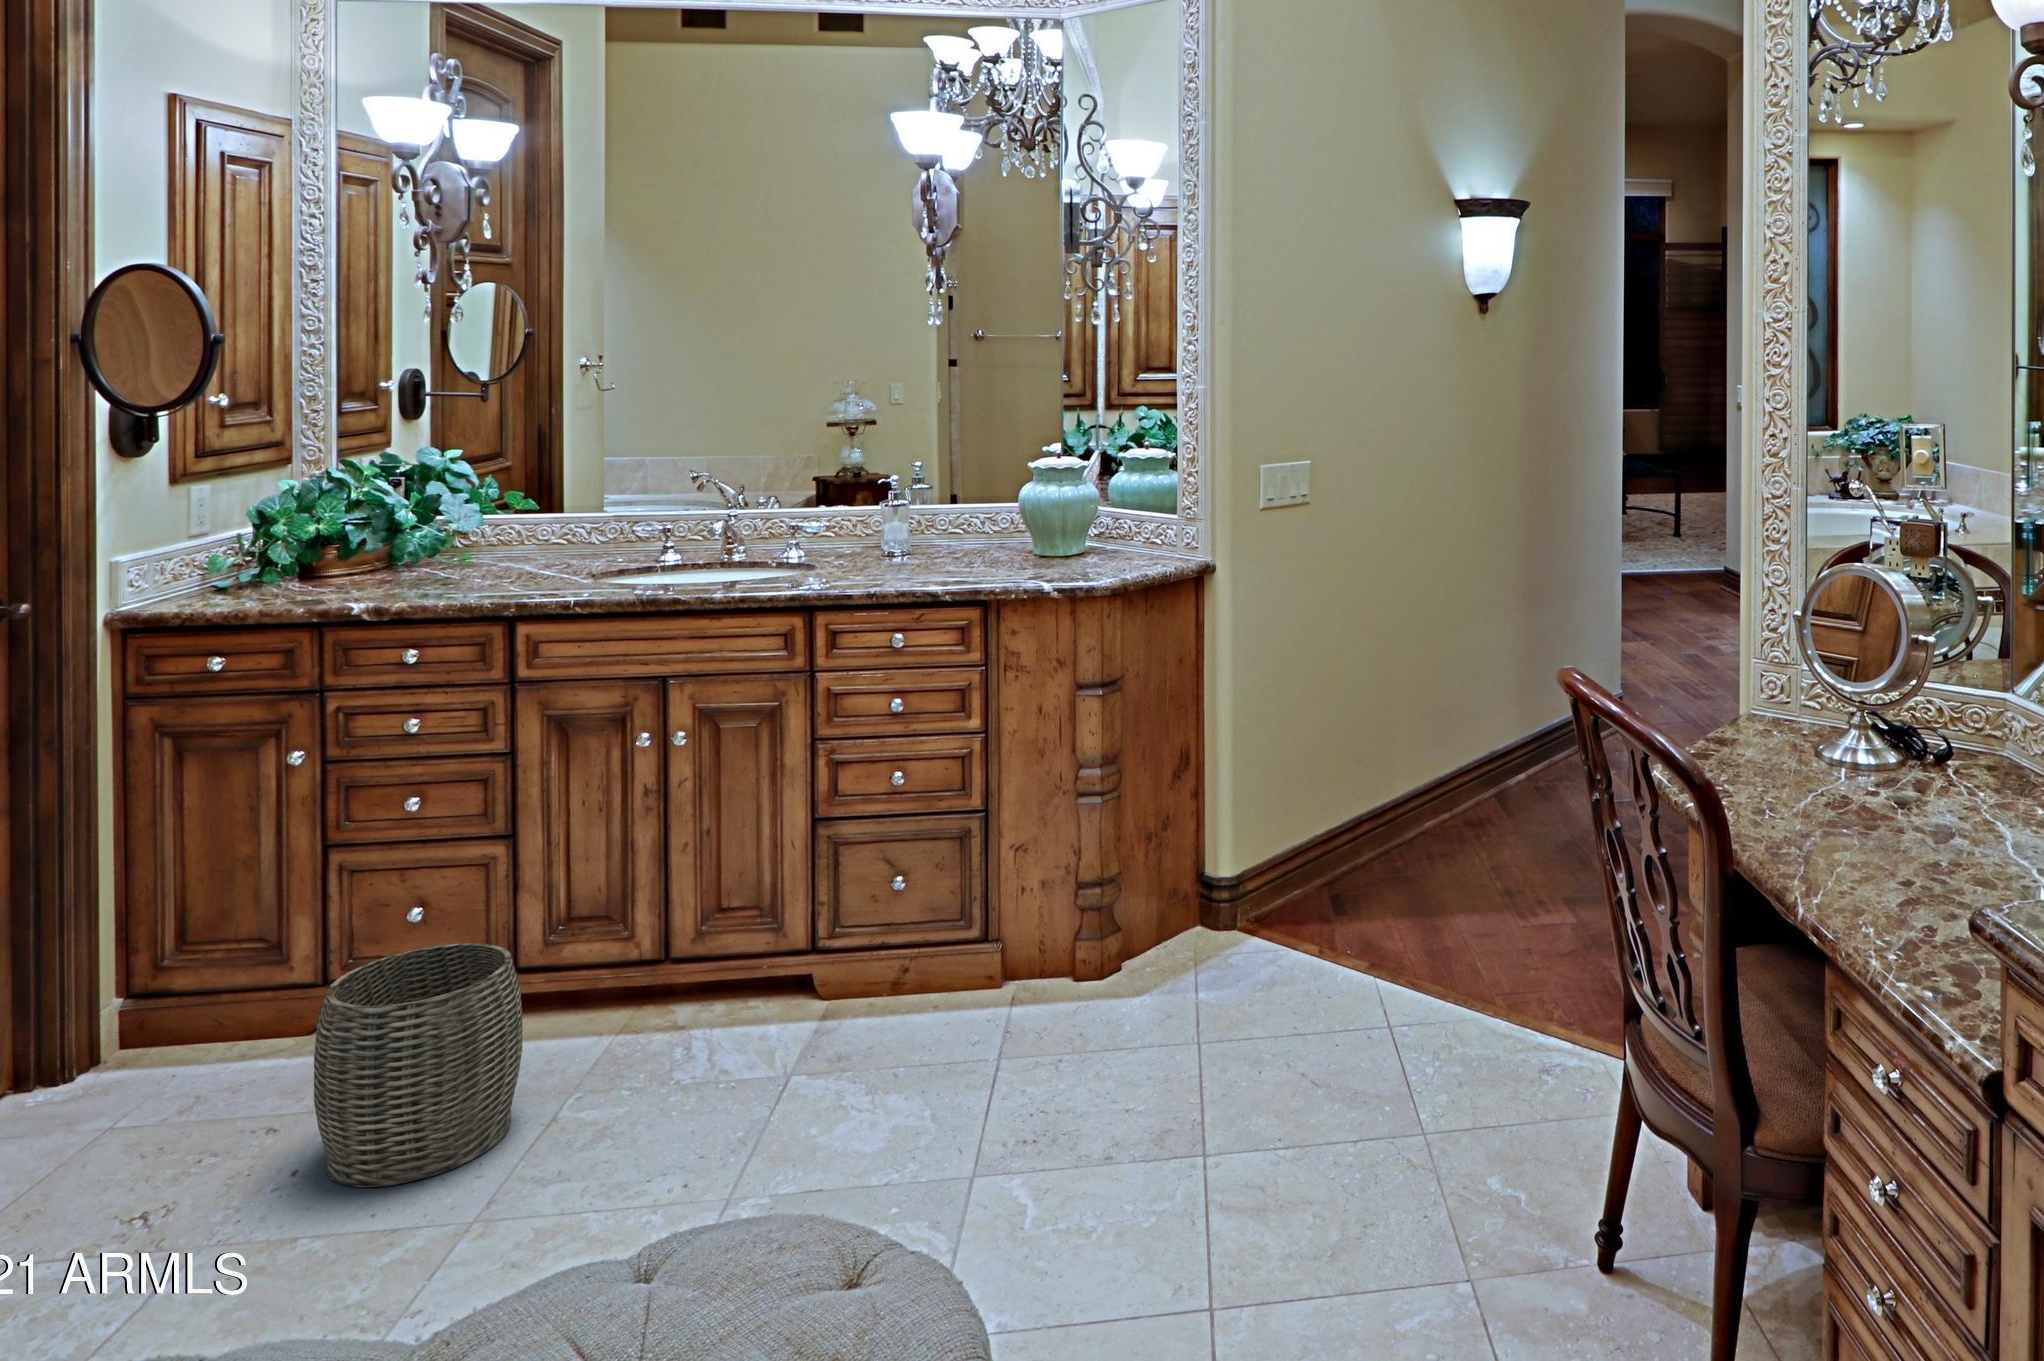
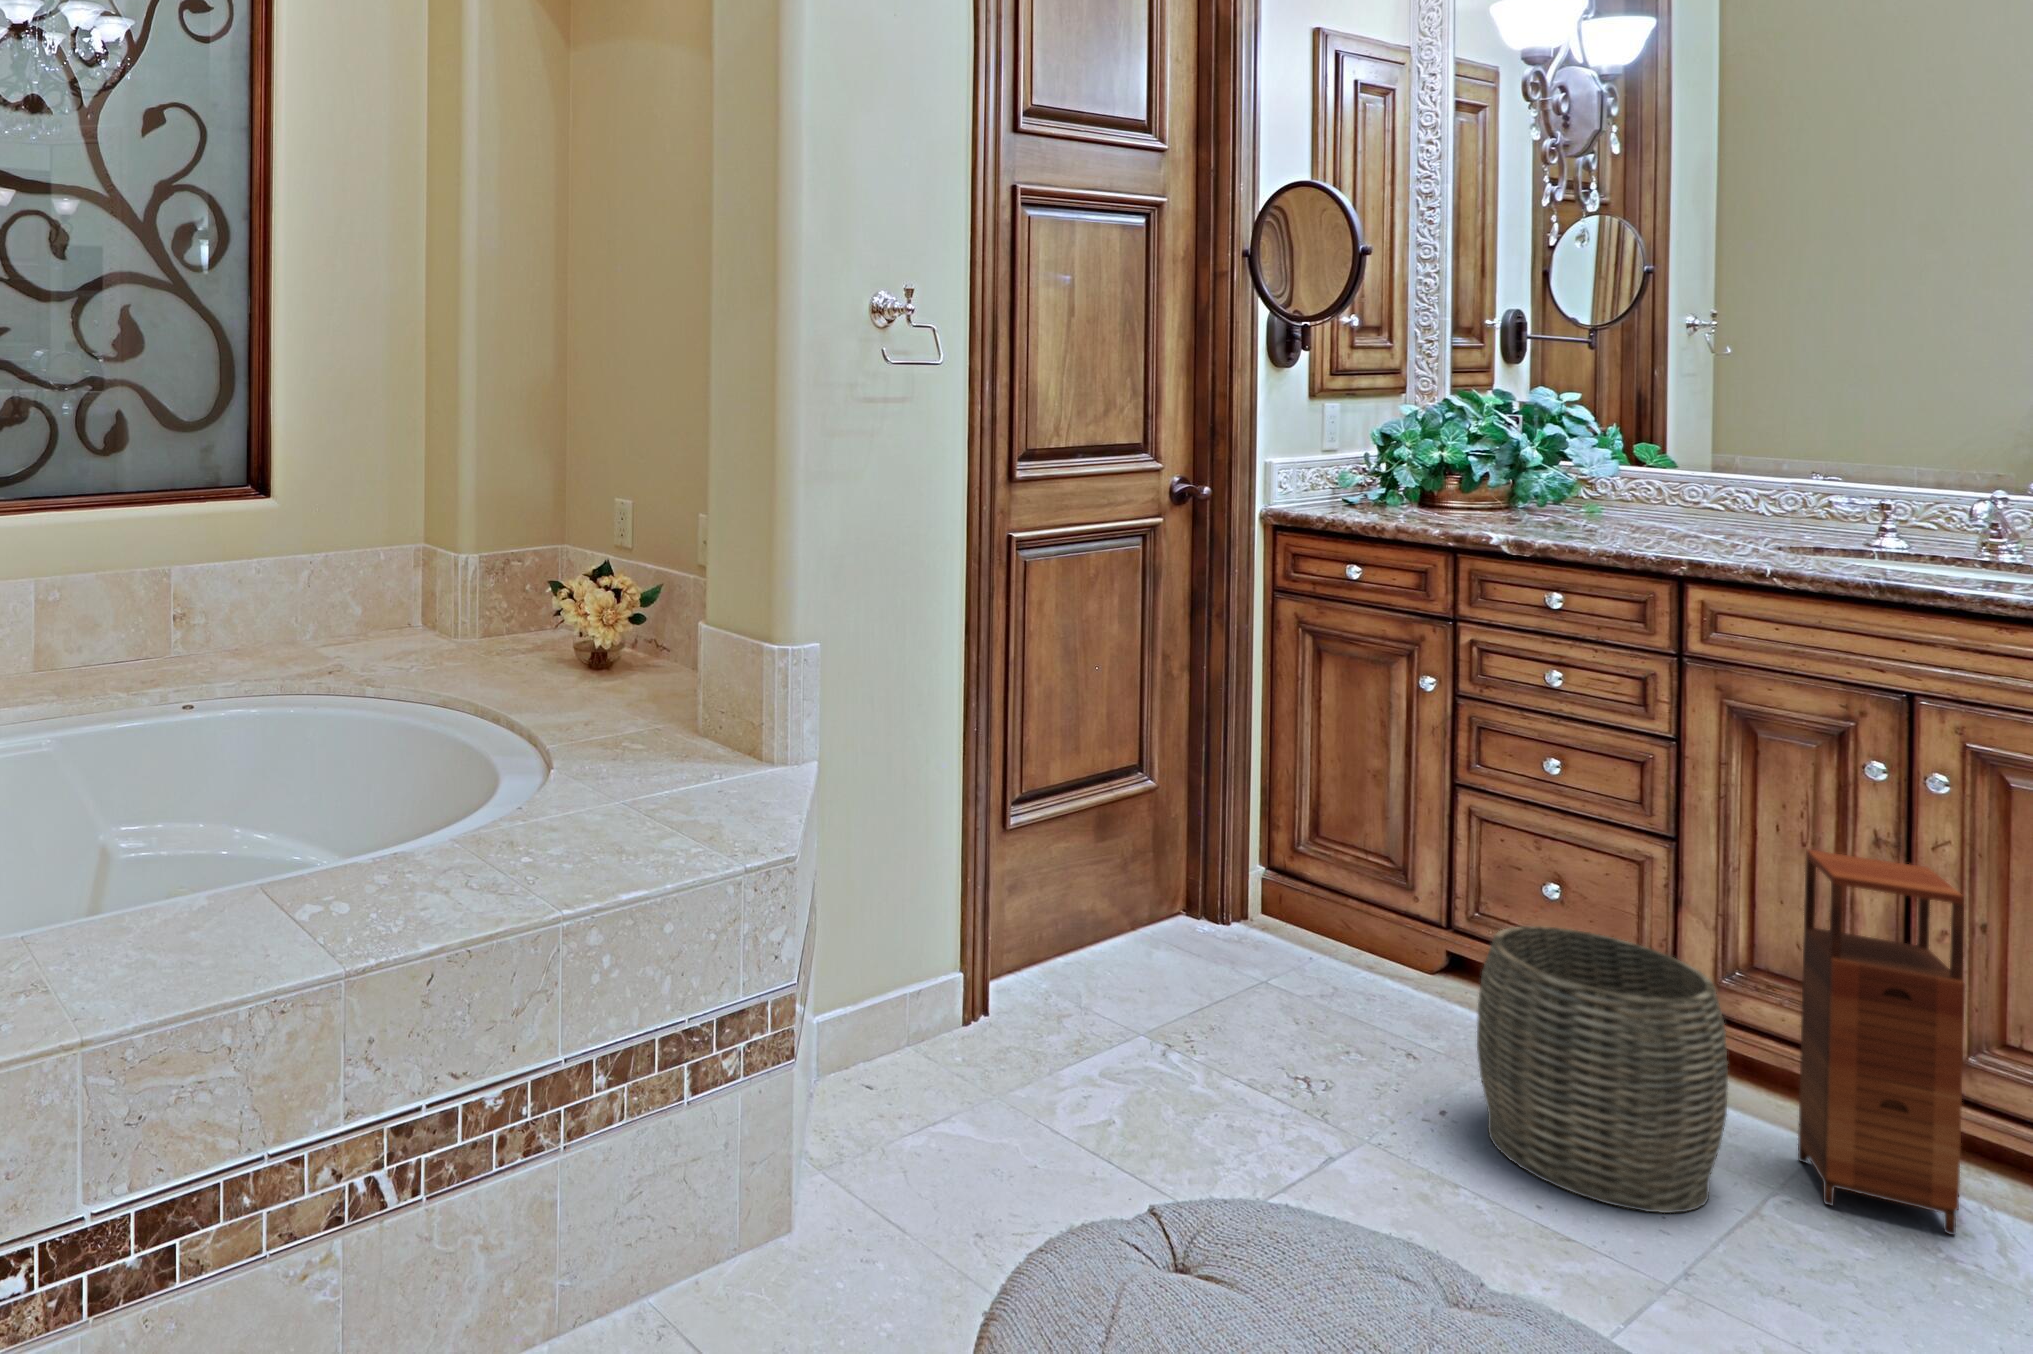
storage cabinet: none [587,809,677,1089] -> present [1798,849,1965,1235]

